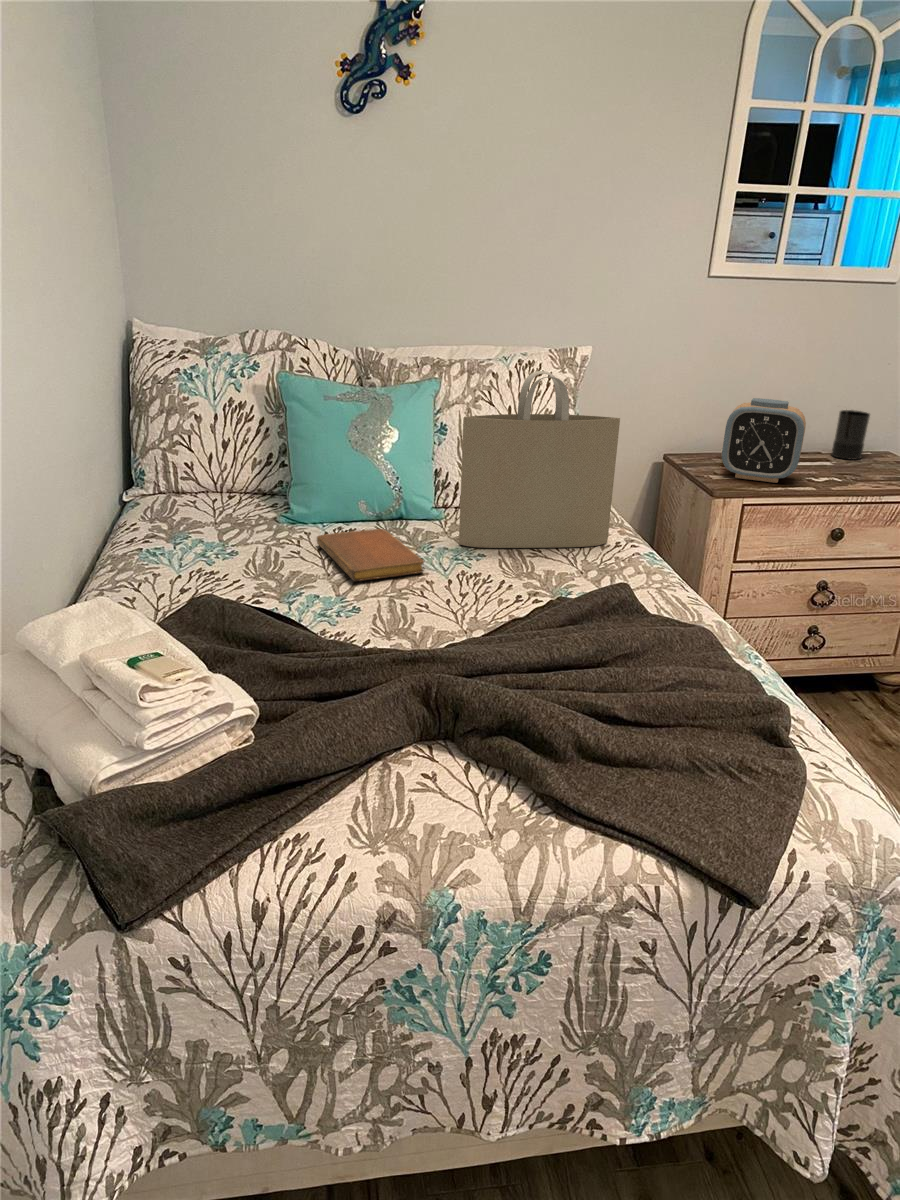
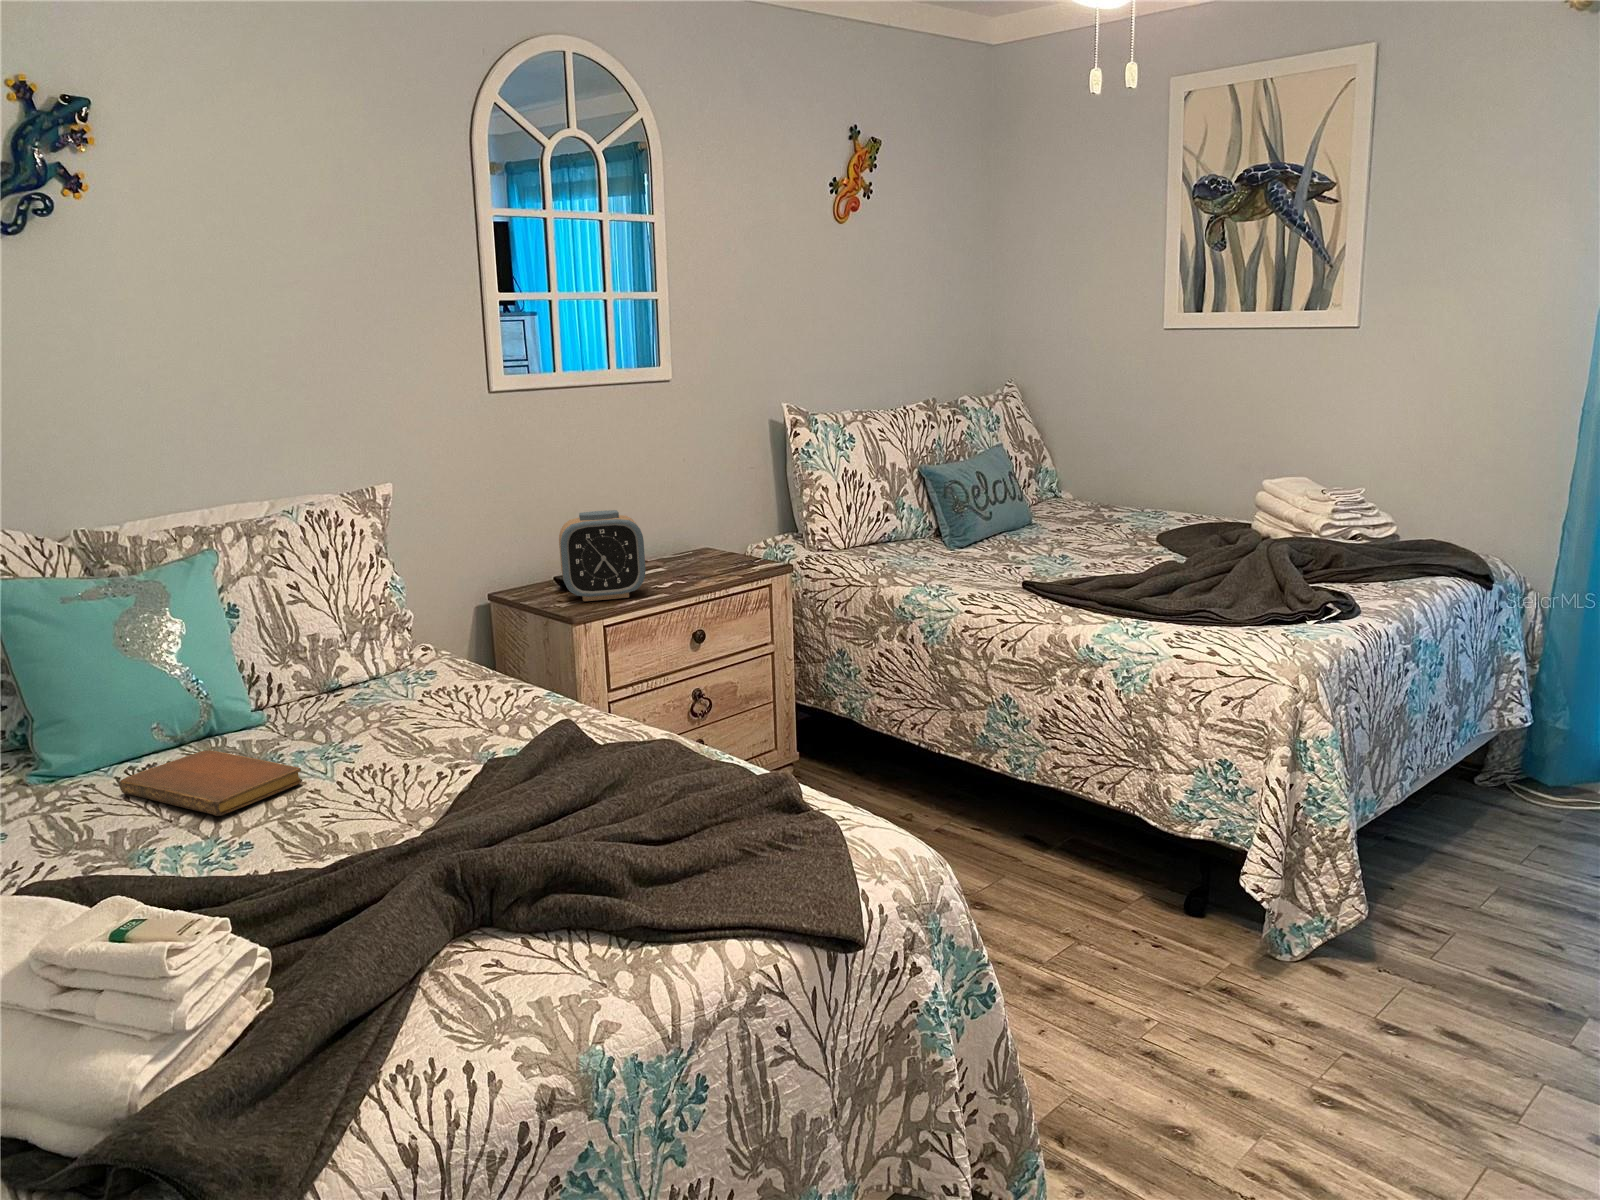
tote bag: present [459,371,620,548] -> none [298,515,493,743]
candle: present [832,410,870,460] -> none [650,509,688,562]

